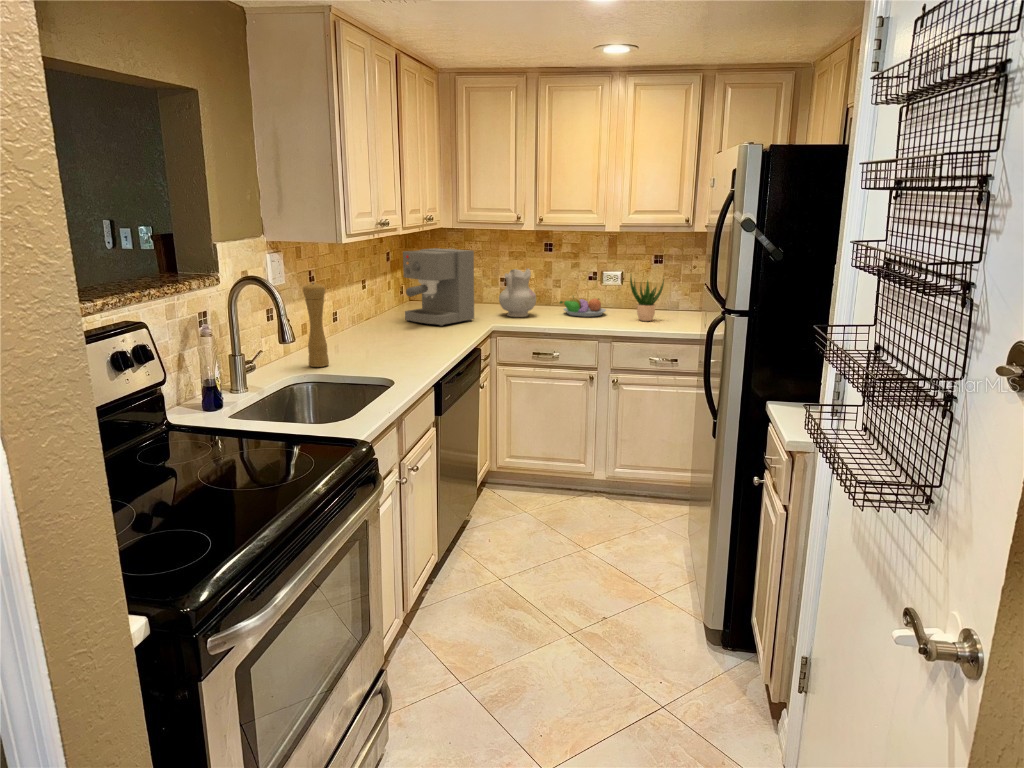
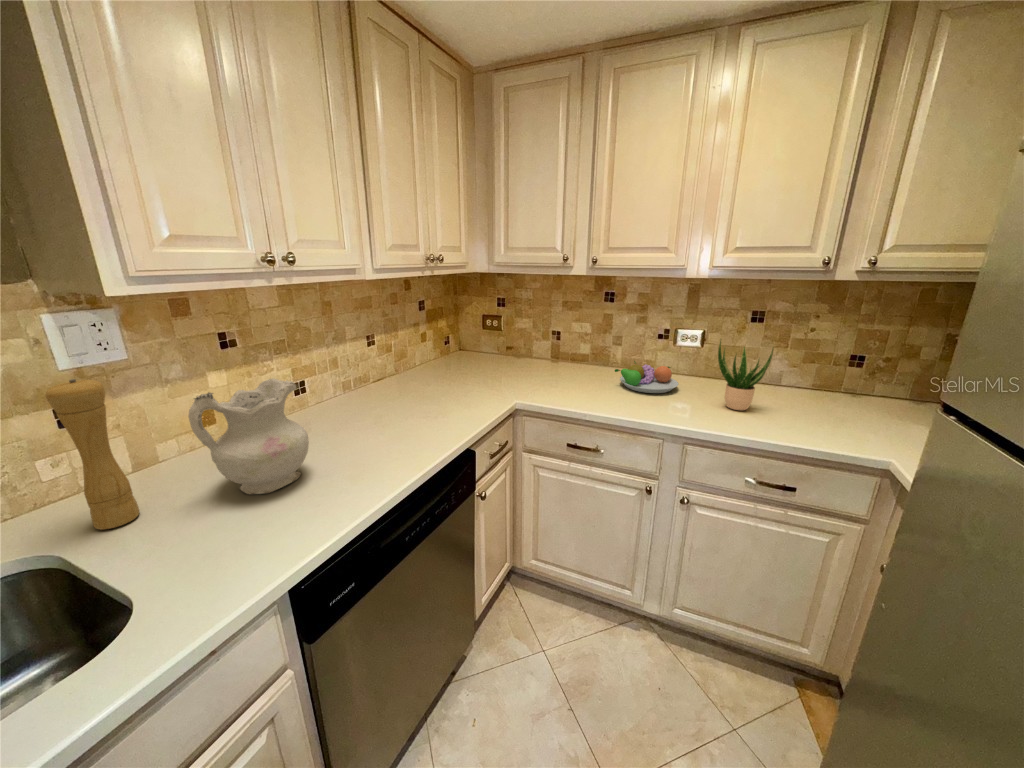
coffee maker: present [403,248,474,326] -> none [391,298,497,404]
ceramic pitcher: present [499,269,536,317] -> present [188,378,309,494]

